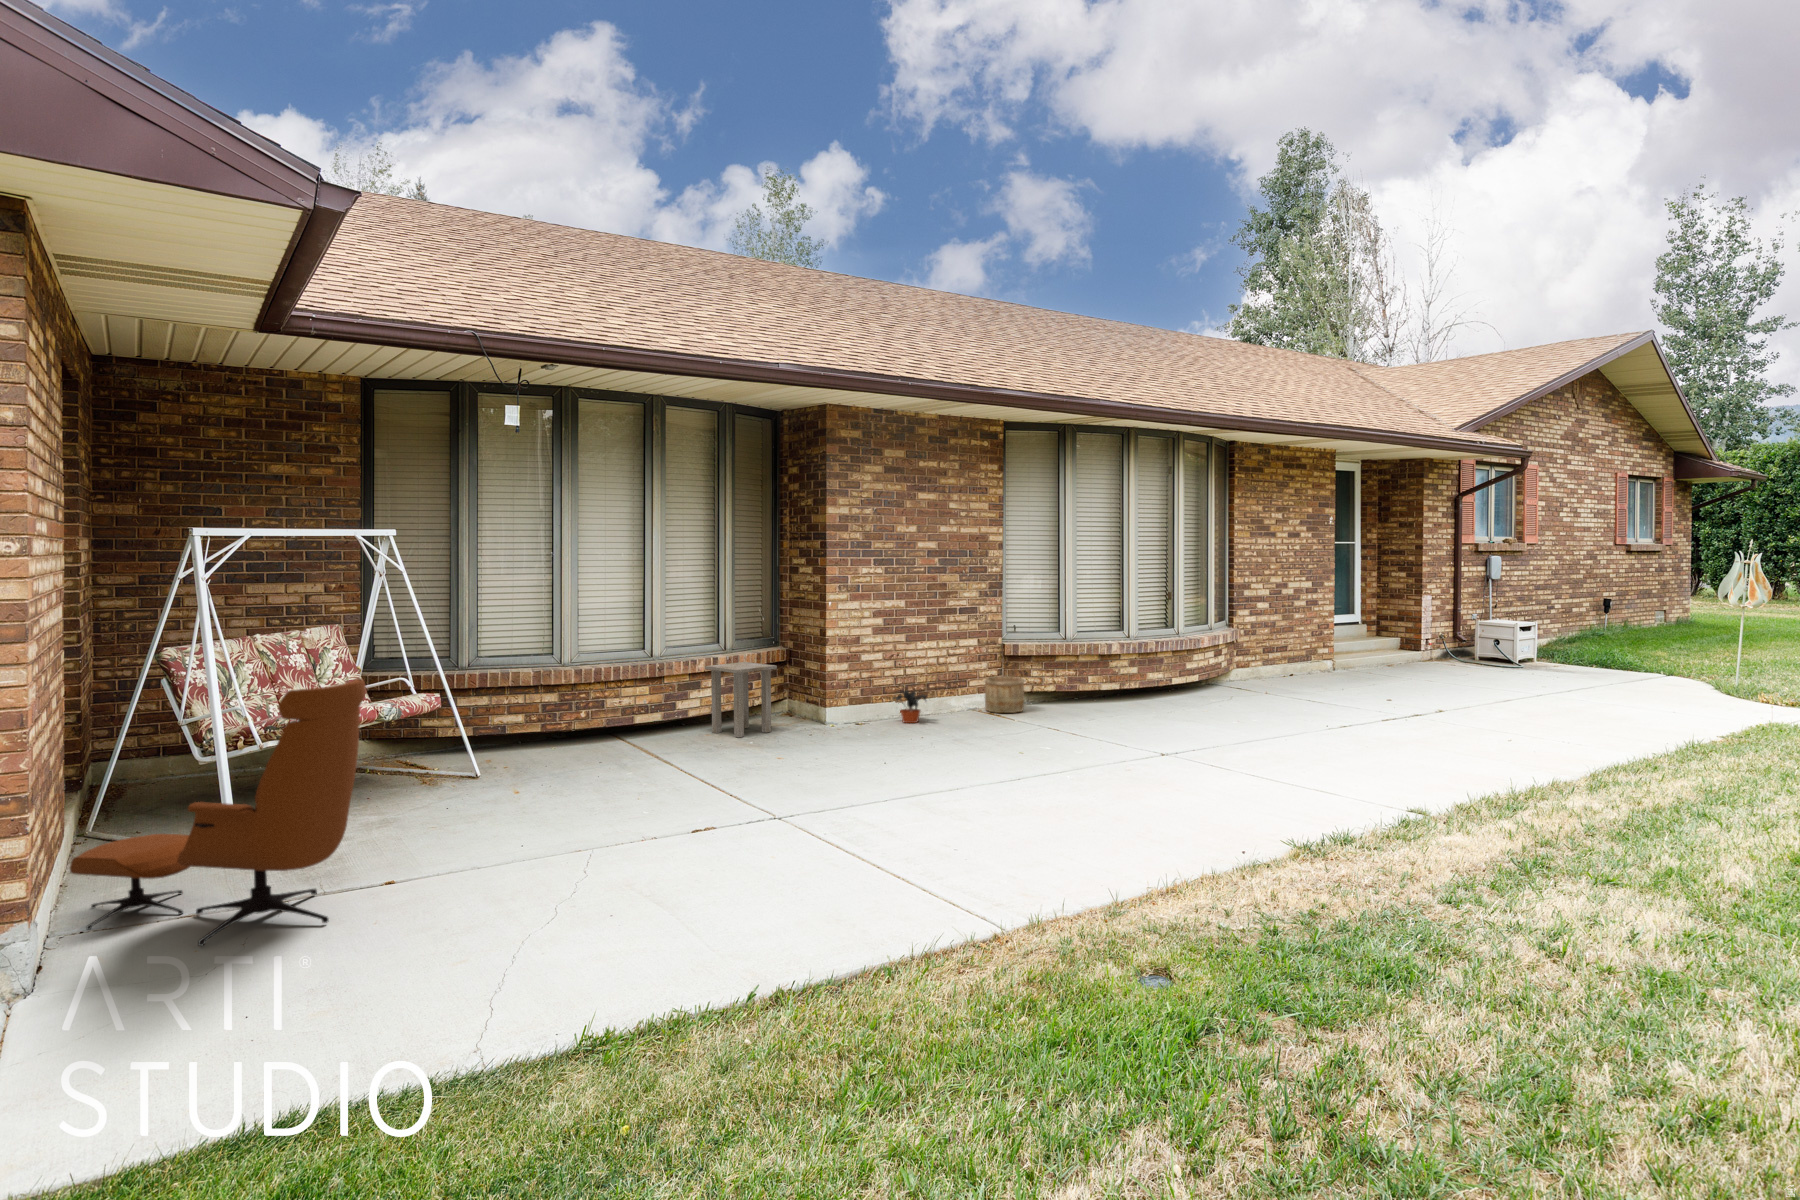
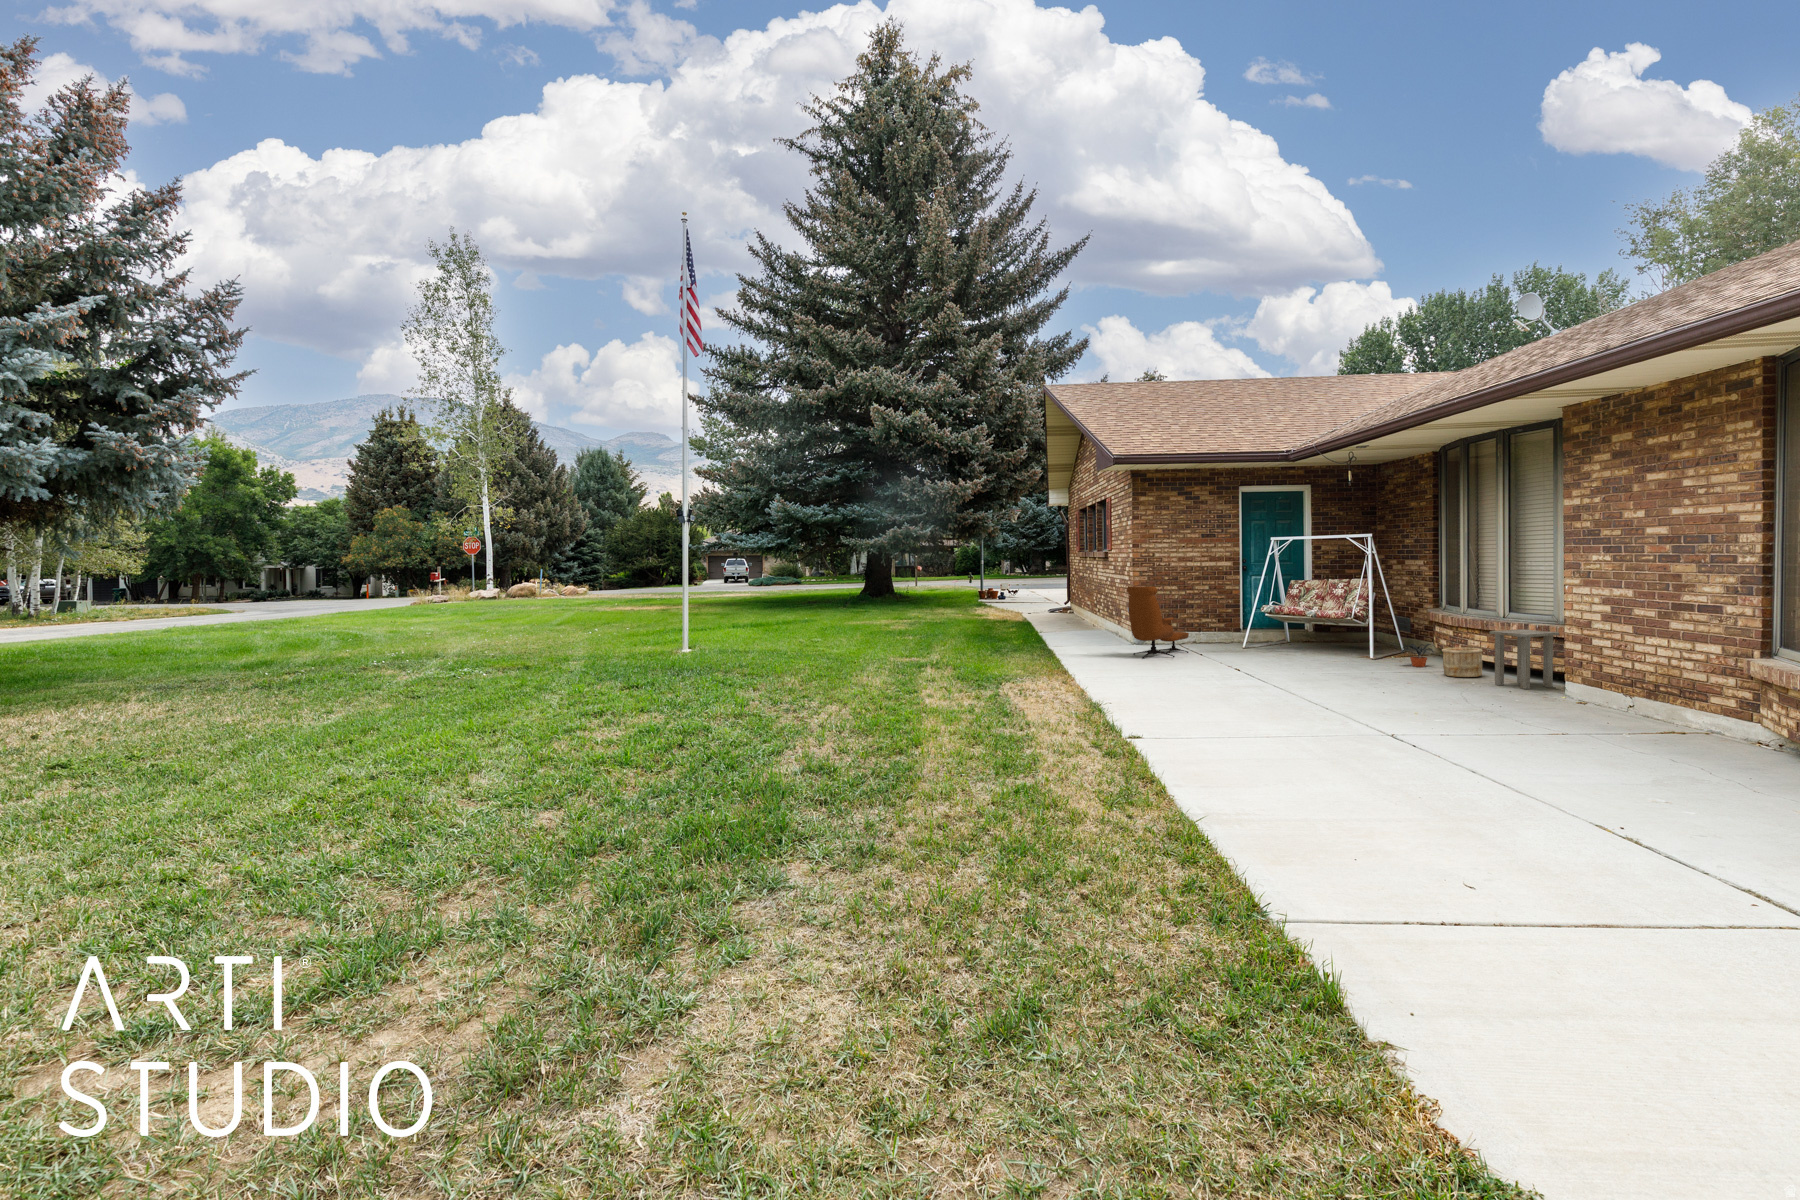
wooden bucket: present [984,676,1025,713] -> present [1442,647,1483,677]
potted plant: present [893,690,927,723] -> present [1401,644,1435,667]

